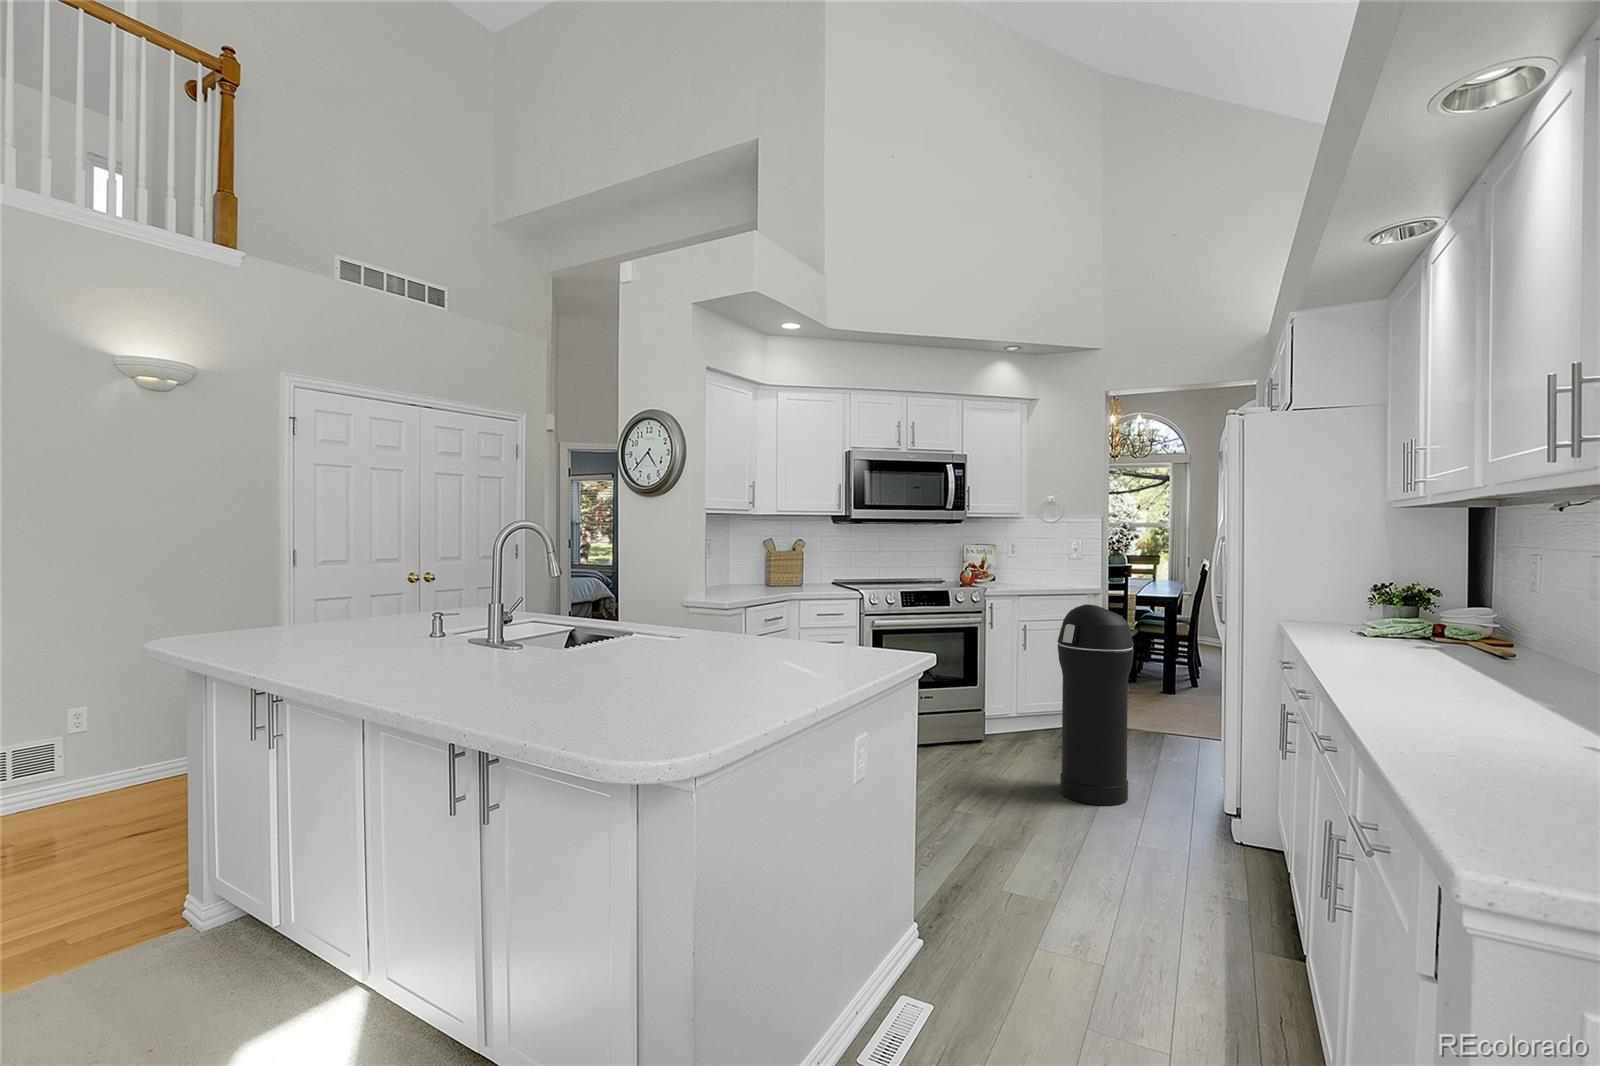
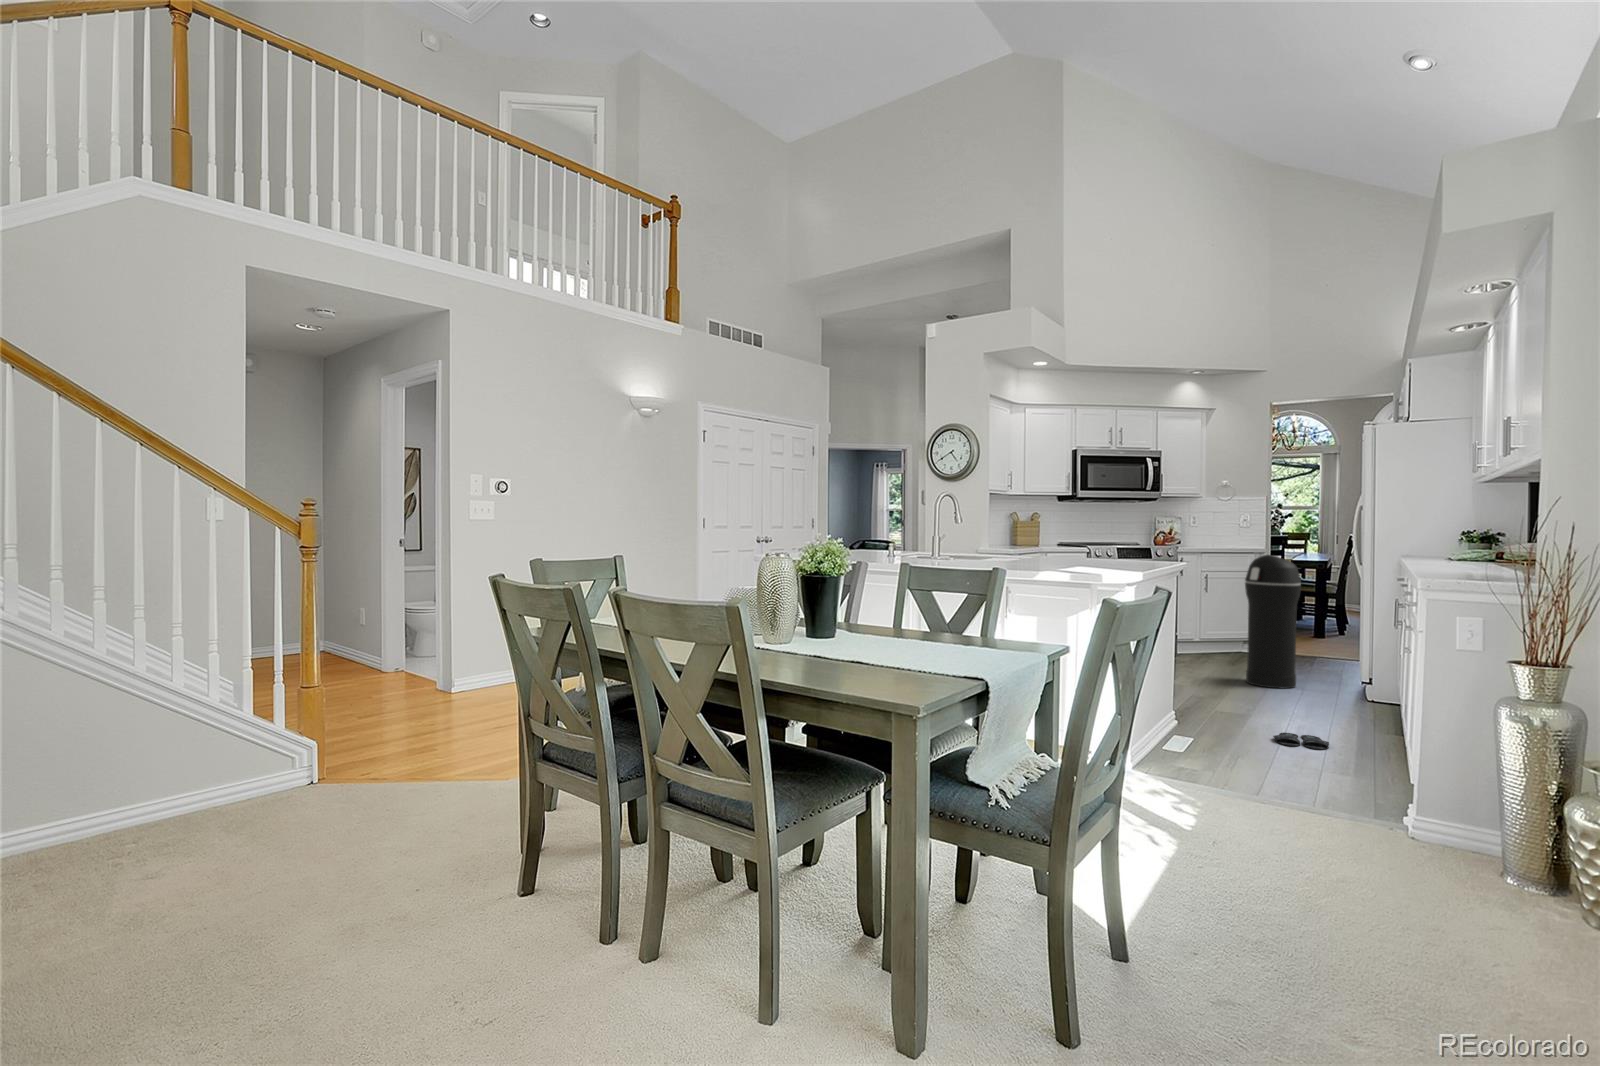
slippers: none [1068,945,1163,1007] -> present [1273,733,1329,750]

